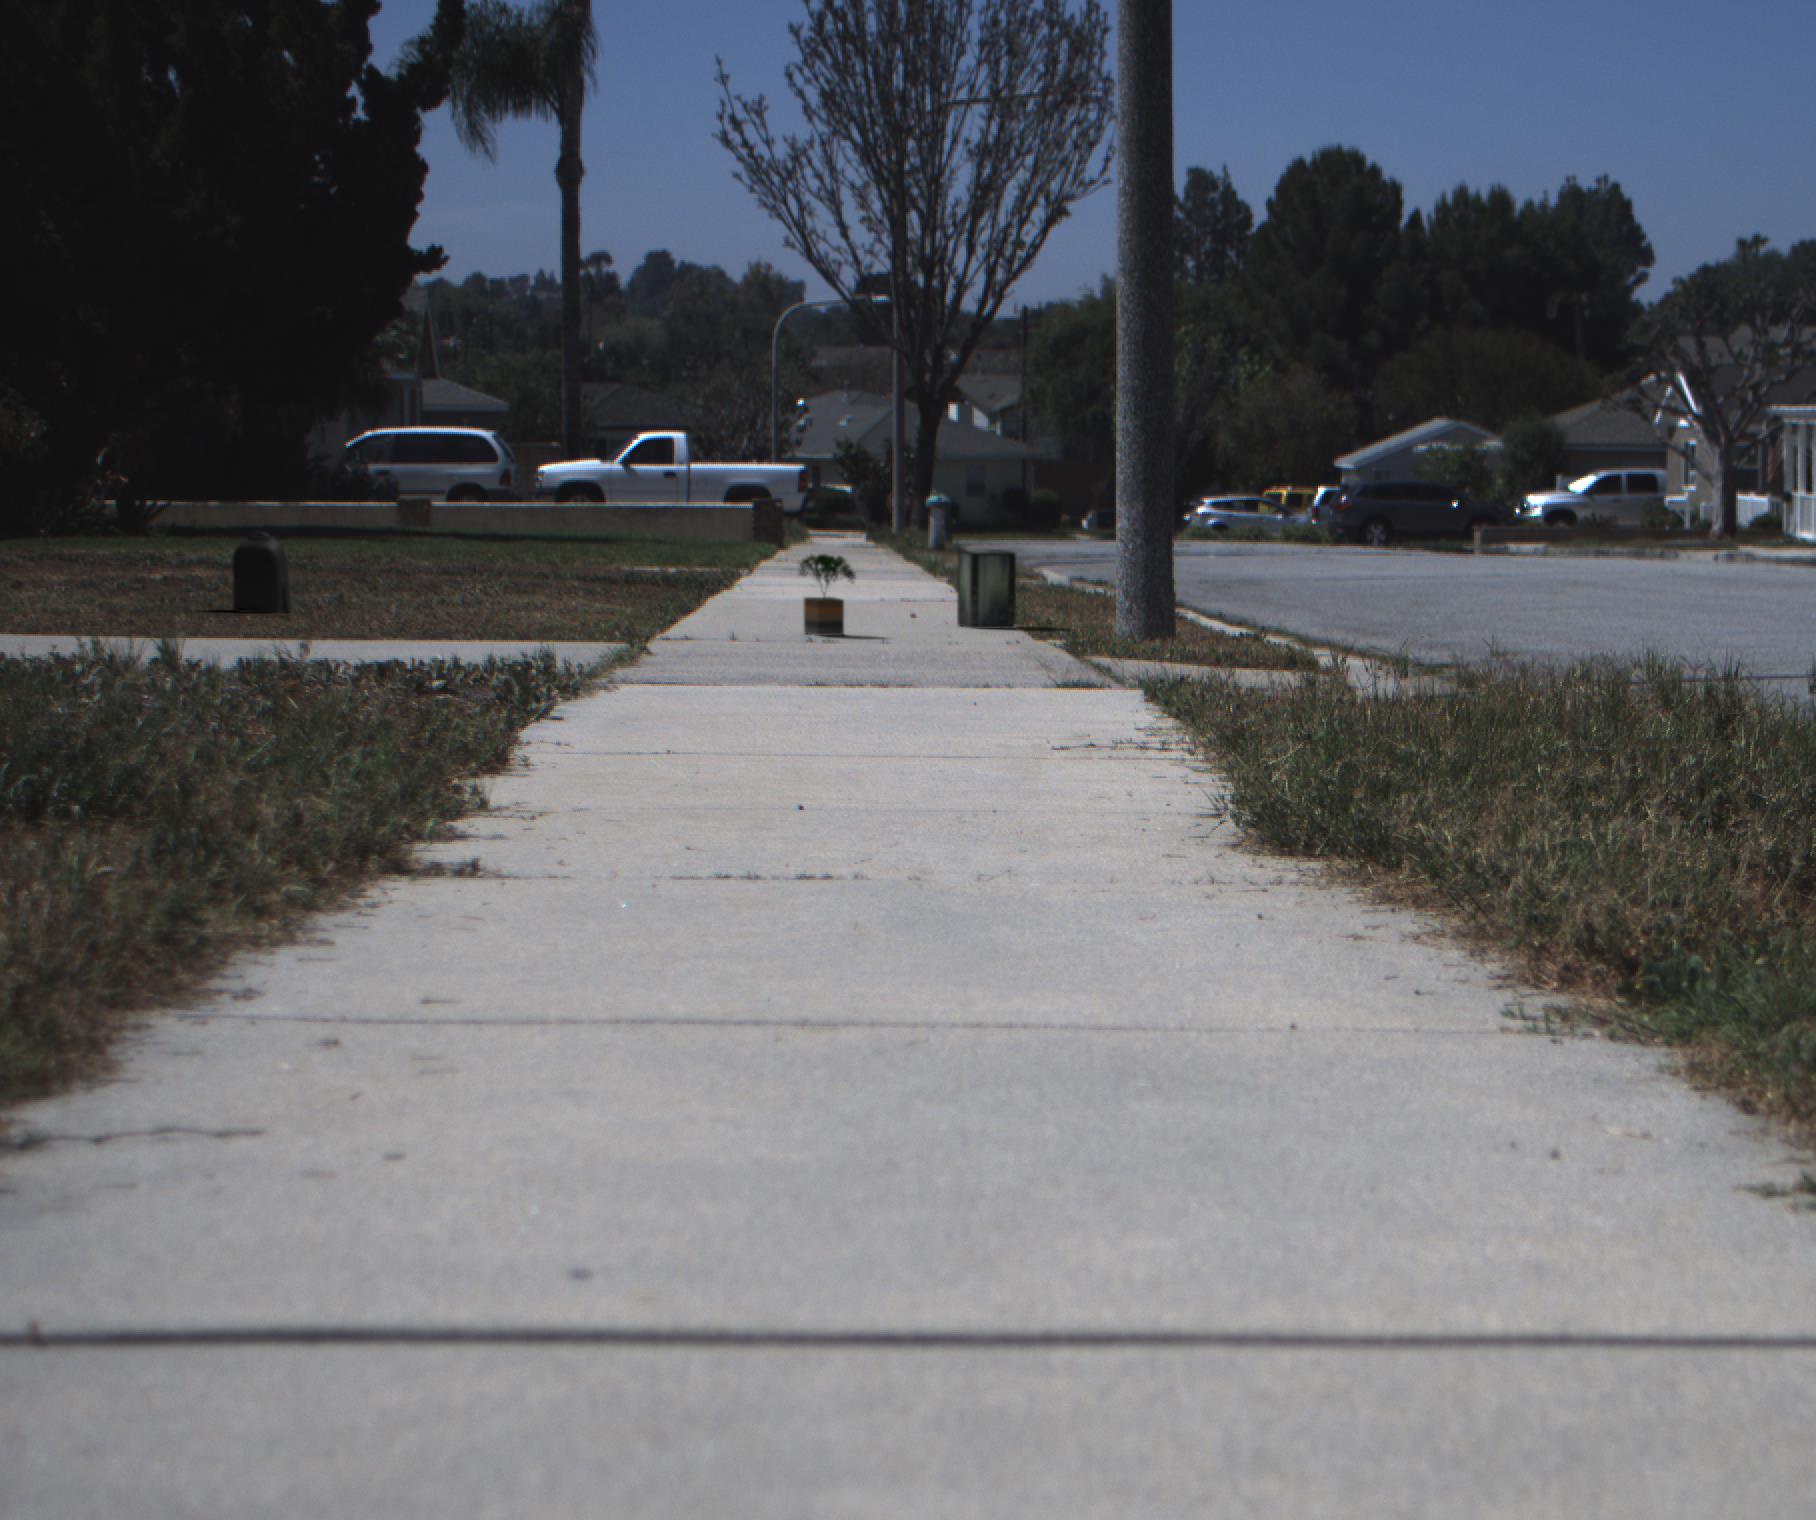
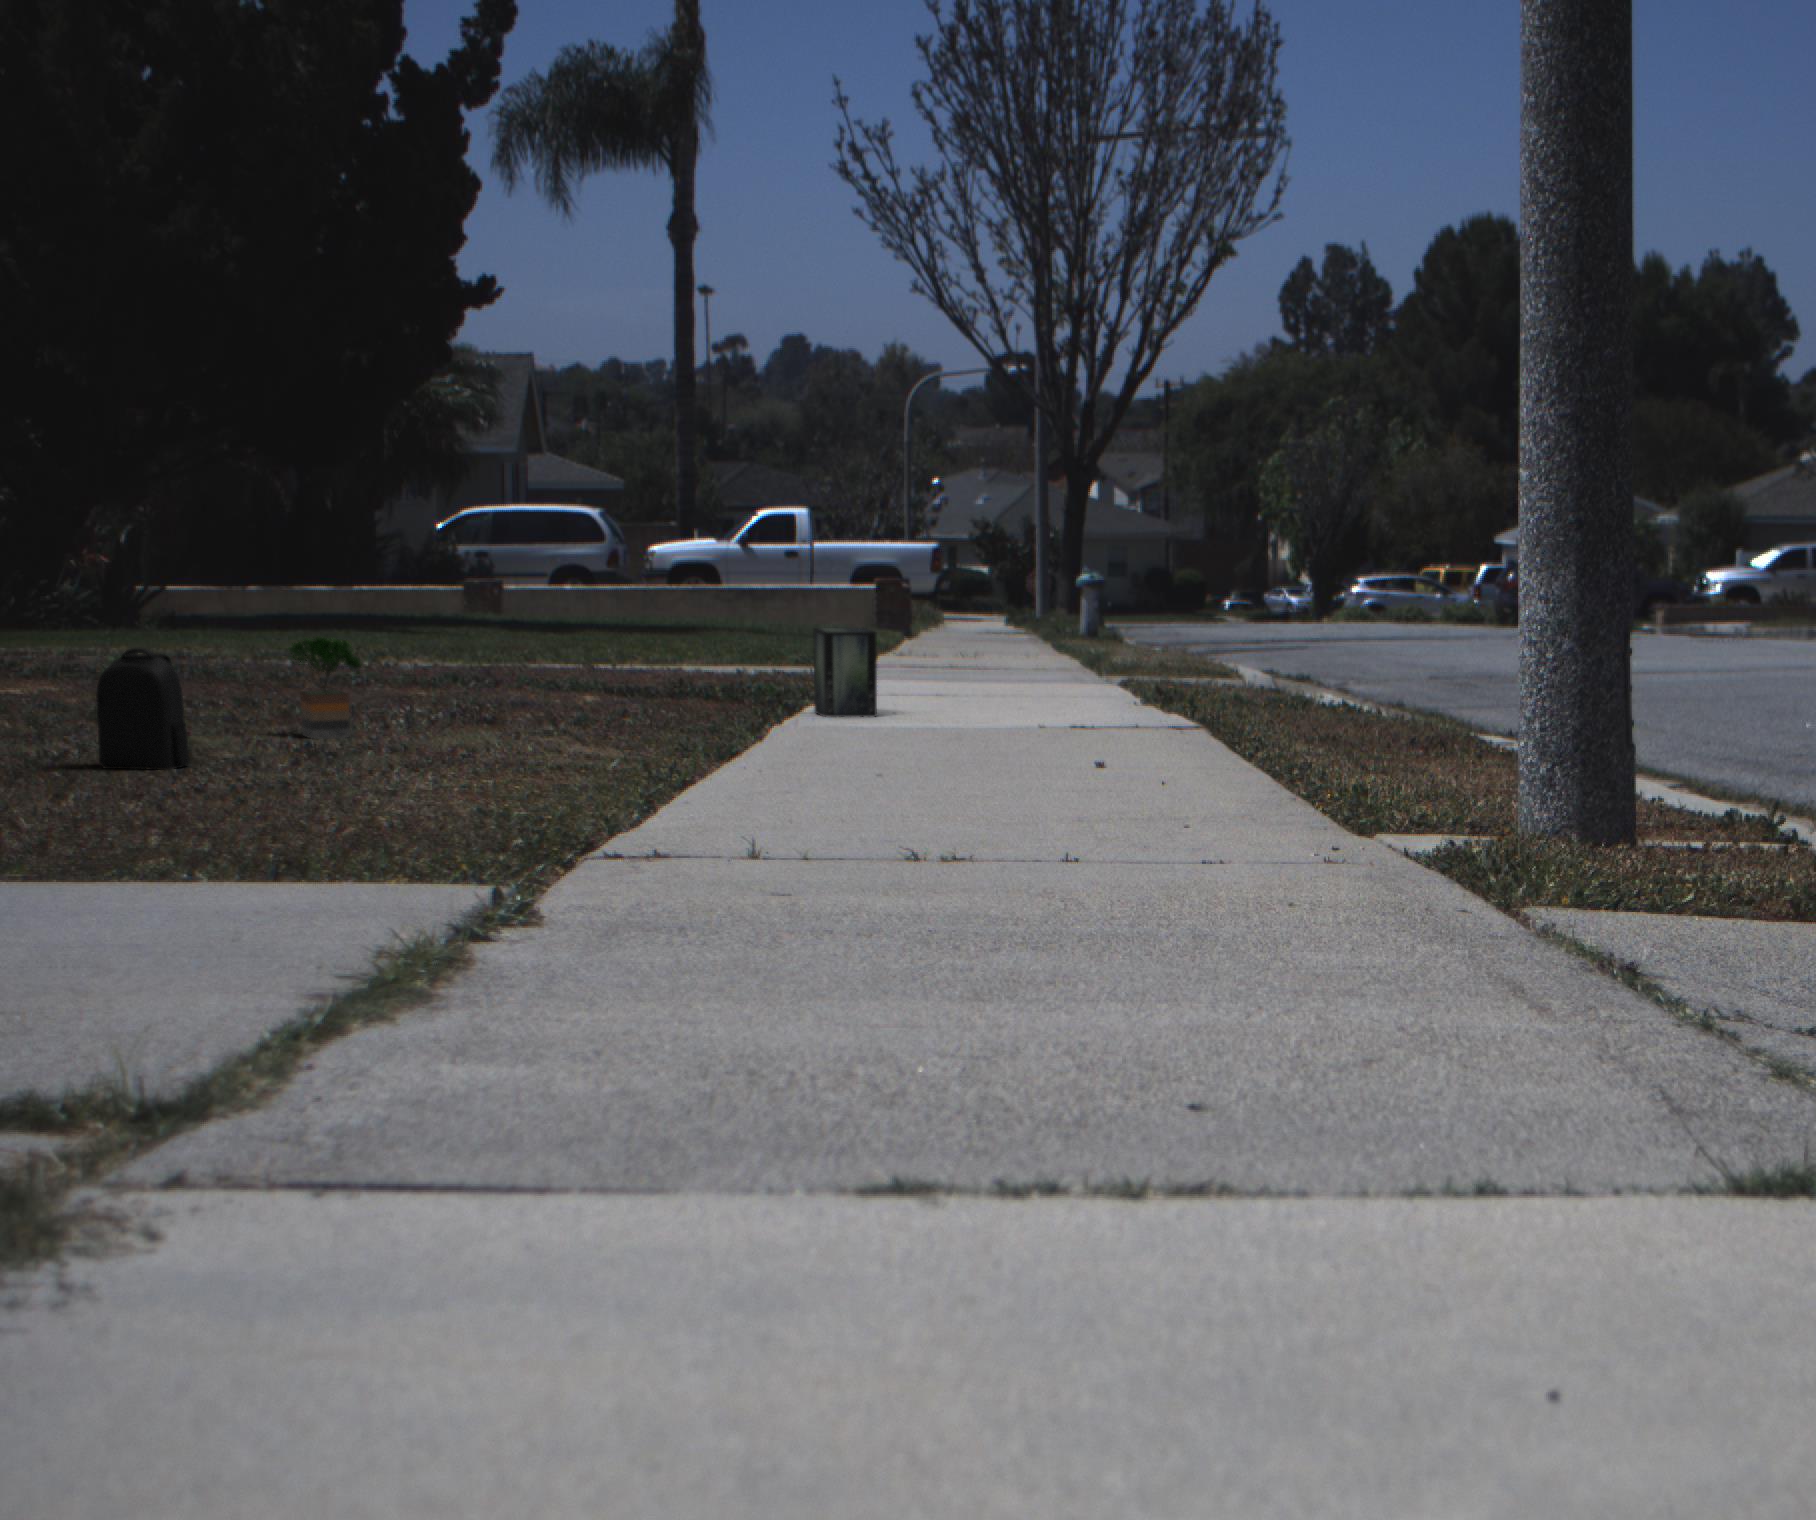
storage box: present [957,549,1016,629] -> present [813,628,877,717]
potted tree: present [798,554,856,636] -> present [288,637,362,739]

